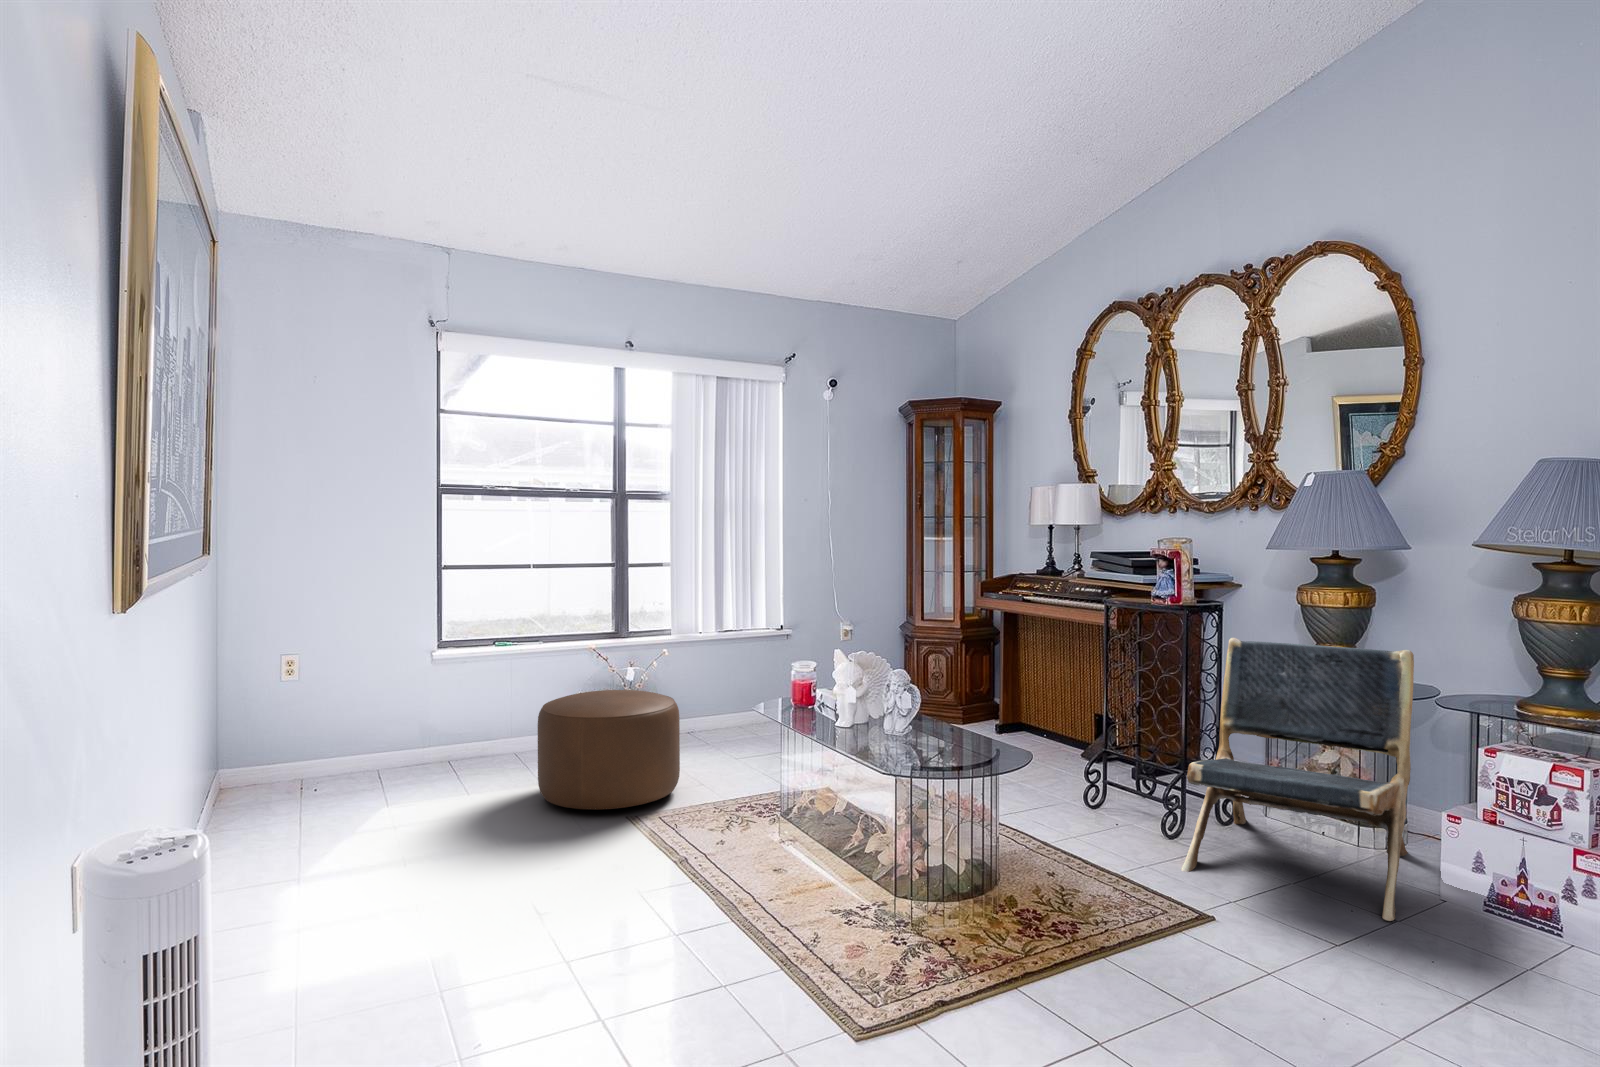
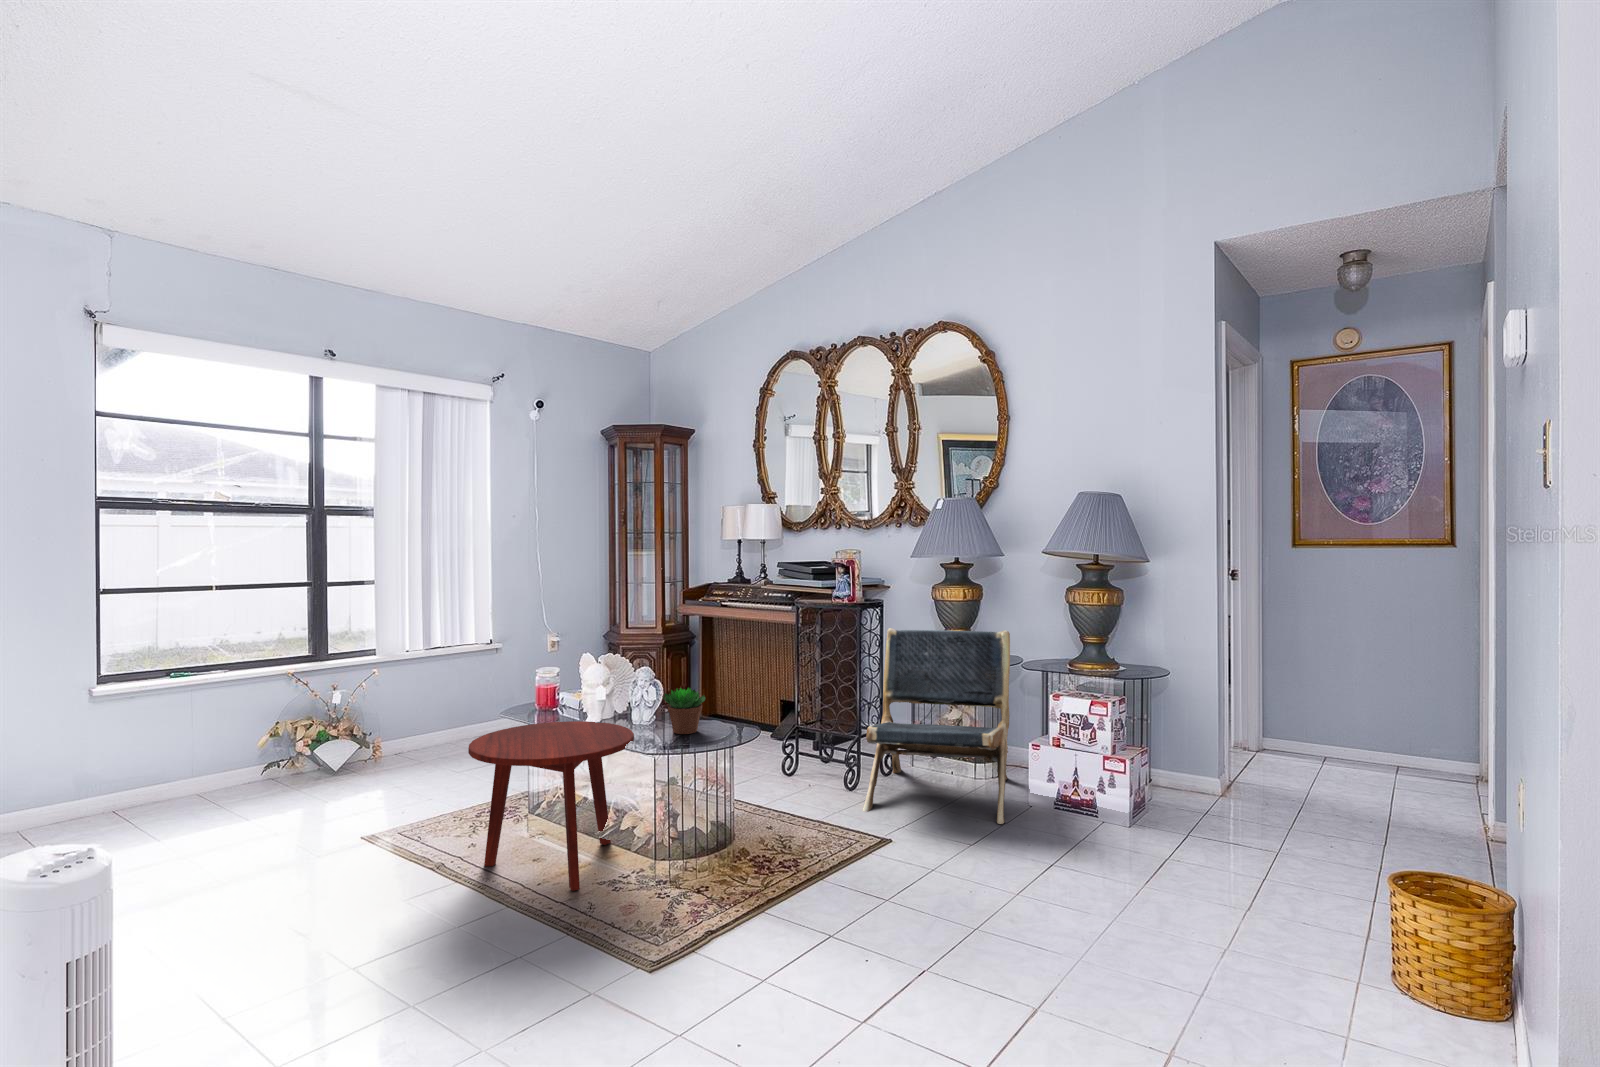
ottoman: present [538,690,680,810] -> none [253,712,411,835]
succulent plant: none [914,693,969,750] -> present [662,688,705,734]
side table: none [703,720,882,916] -> present [468,721,634,891]

